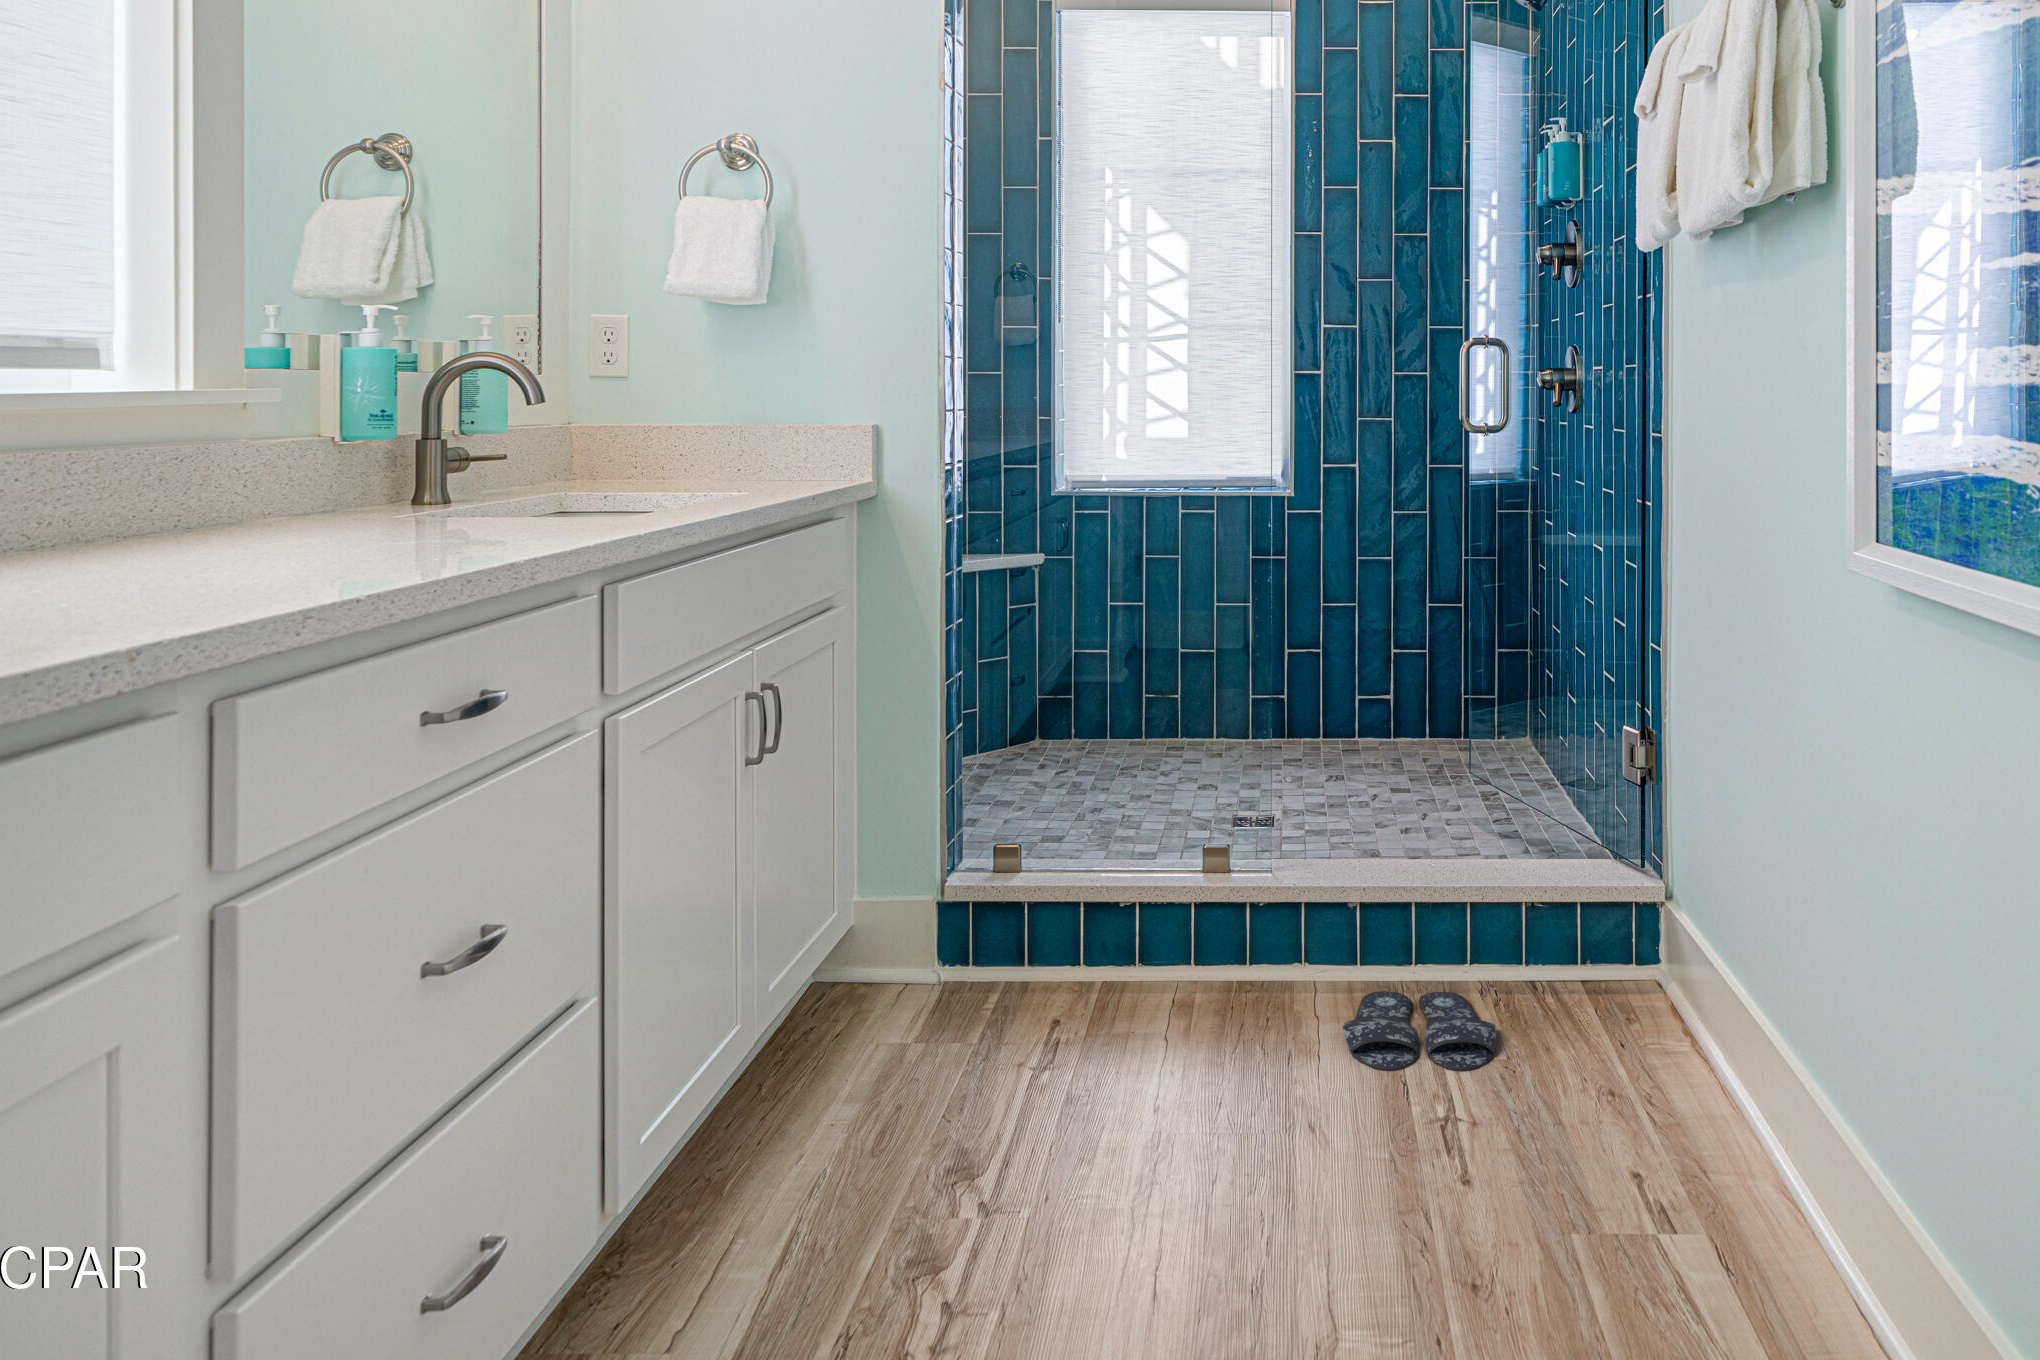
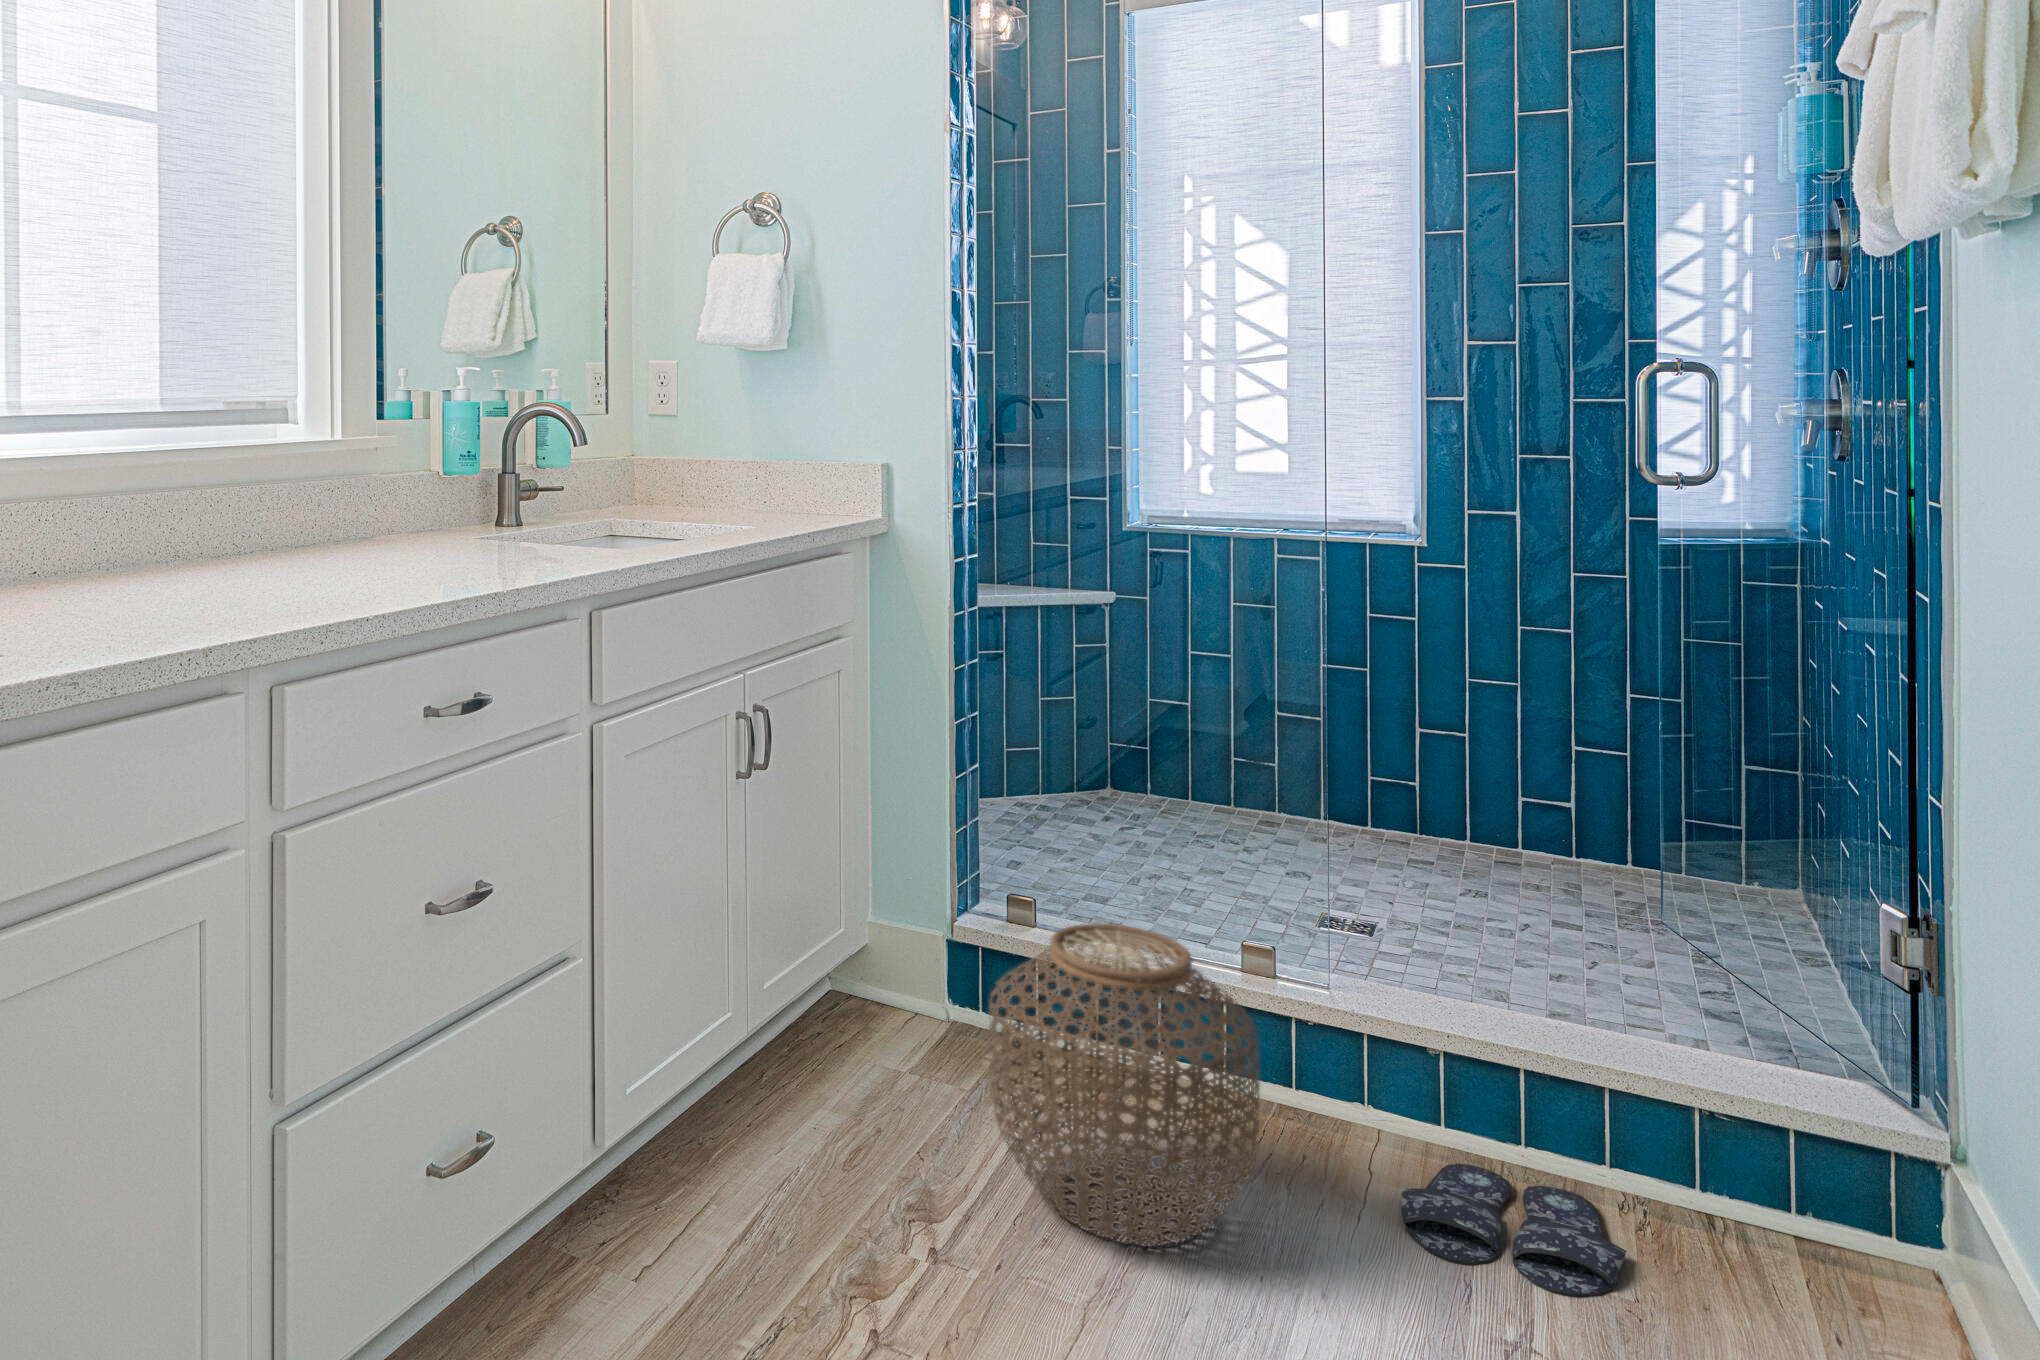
woven basket: none [1020,846,1257,1139] -> present [989,924,1260,1246]

